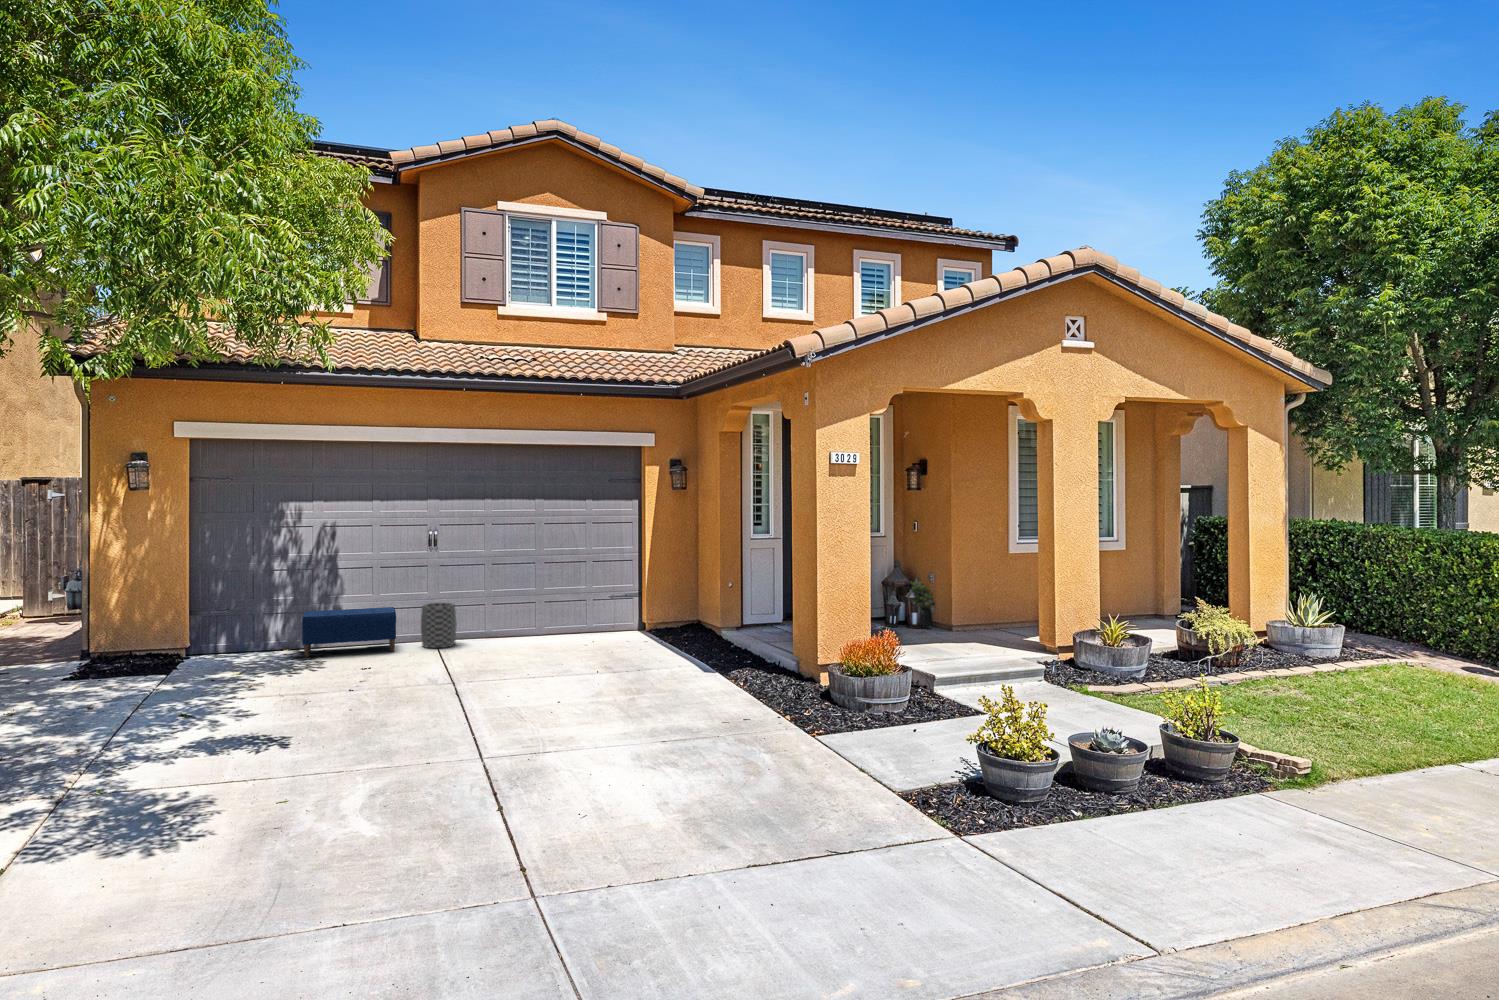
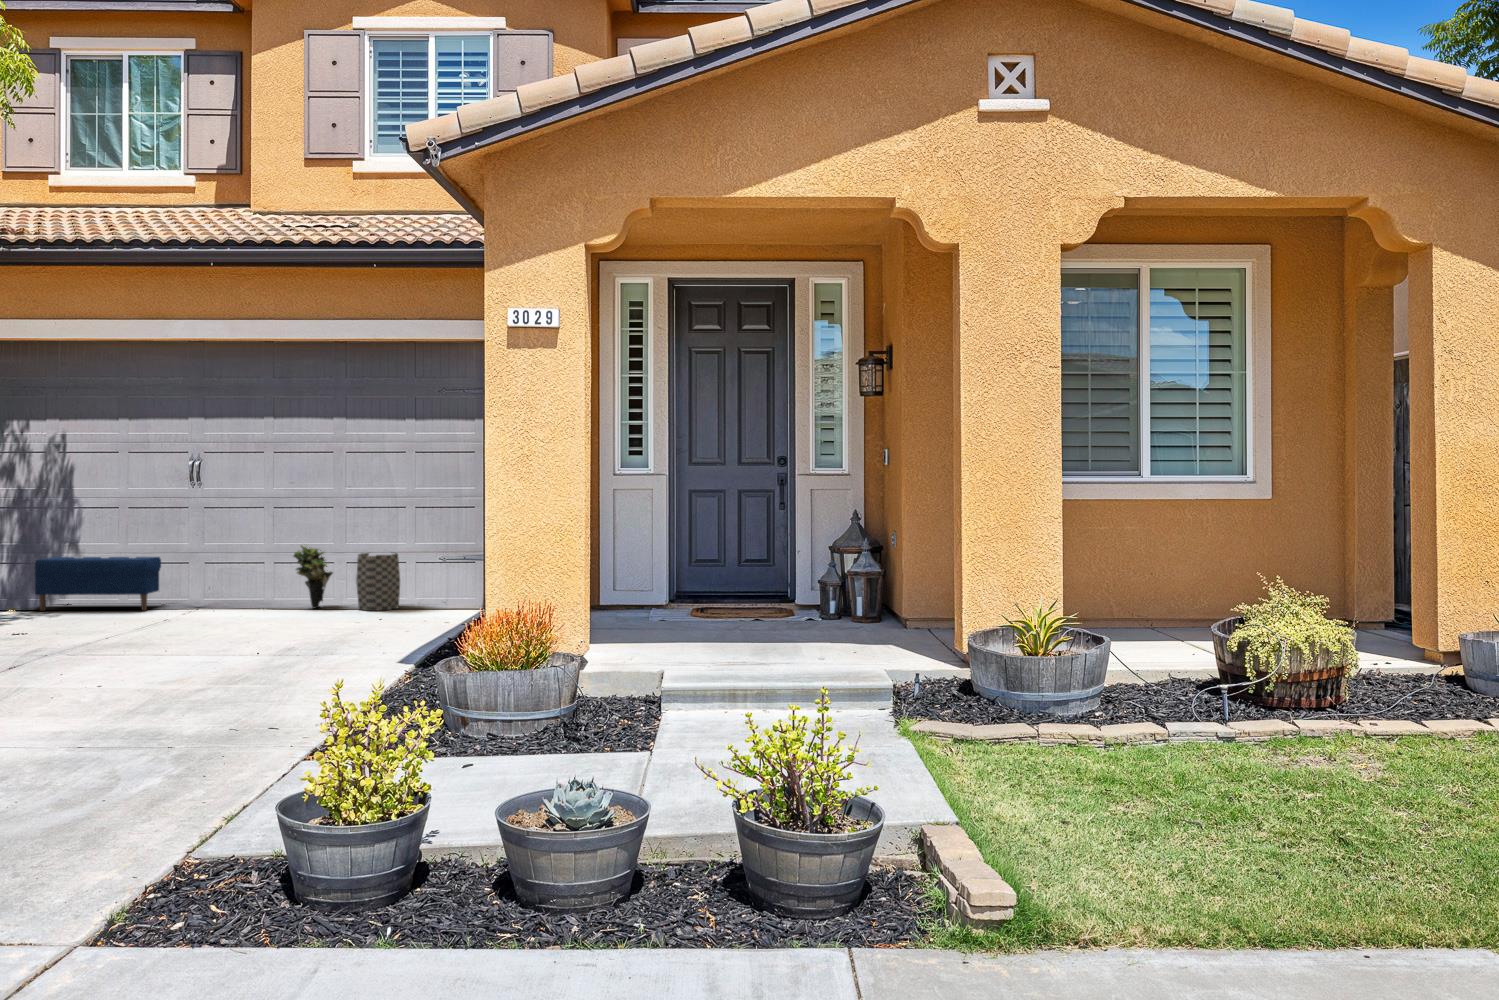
potted plant: present [910,582,935,628] -> present [293,546,333,608]
trash can: present [421,603,457,648] -> present [356,552,400,611]

